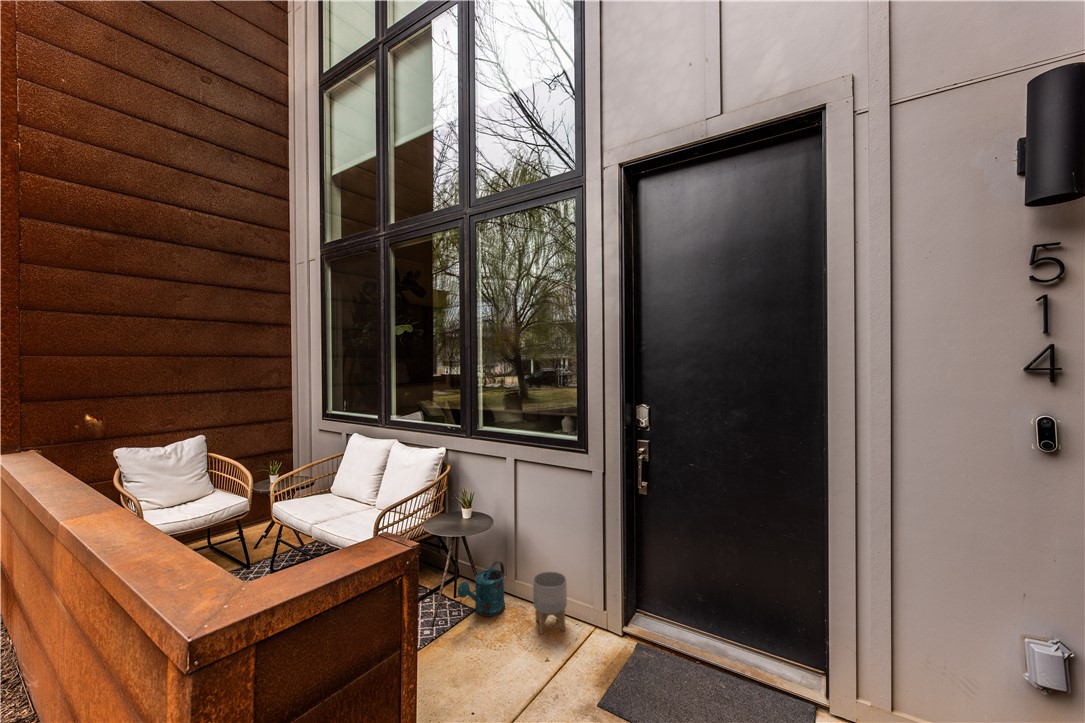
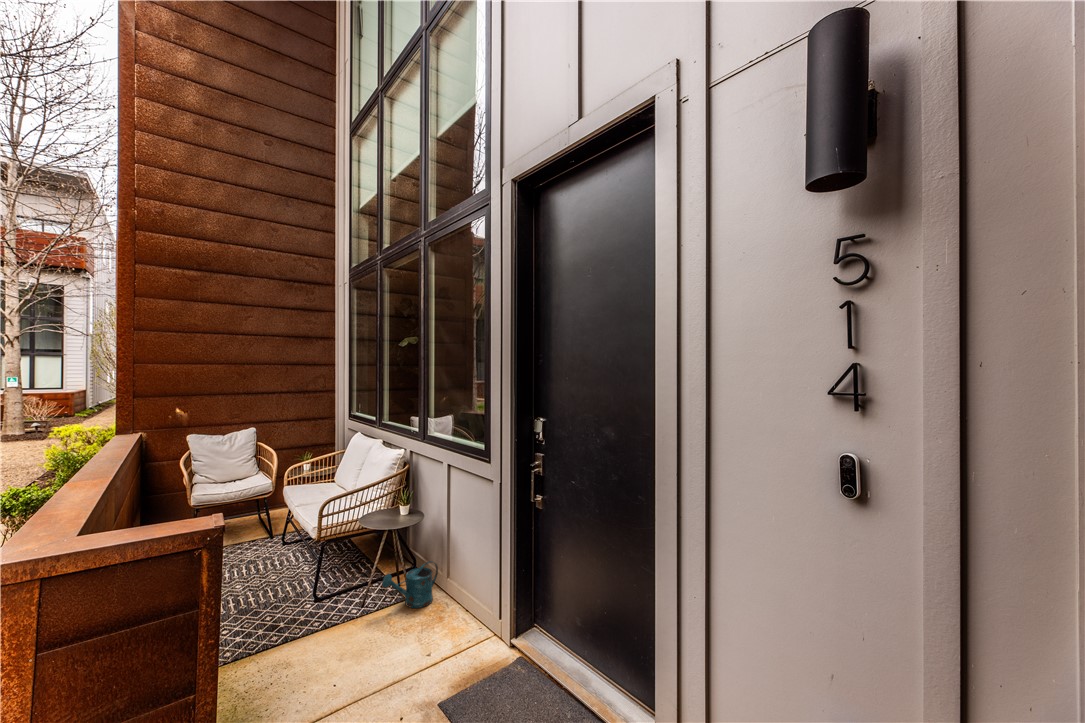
planter: present [533,571,567,634] -> none [441,576,472,632]

